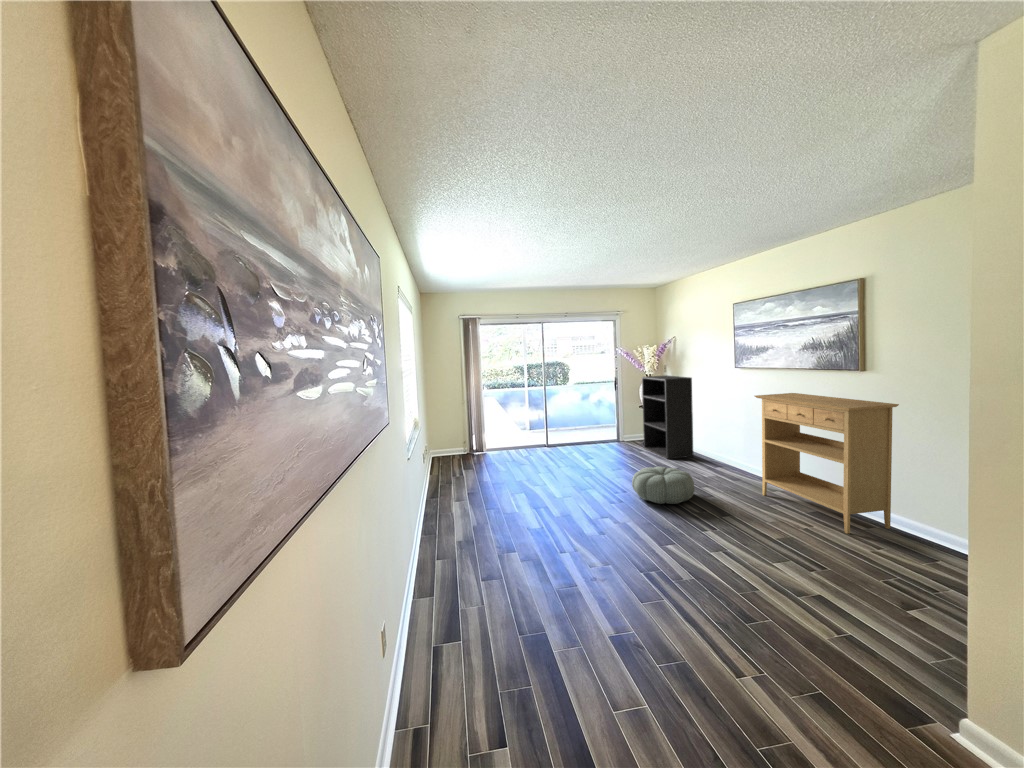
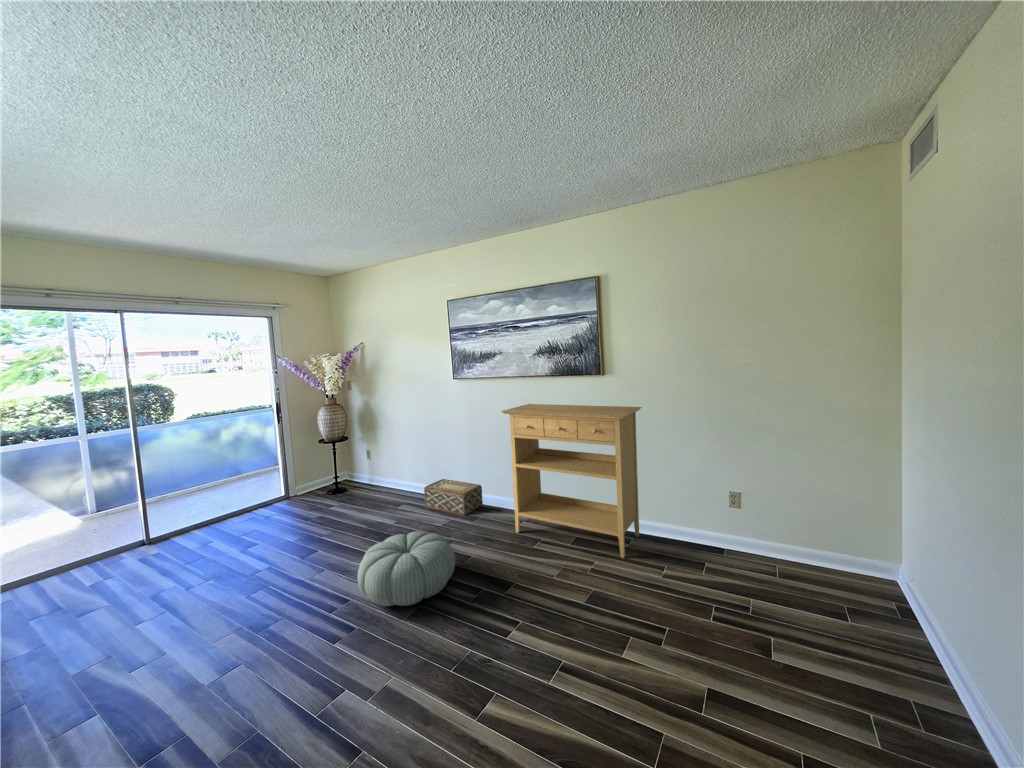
bookshelf: present [642,375,693,459] -> none [325,394,406,510]
woven basket: none [703,448,752,476] -> present [424,479,483,515]

